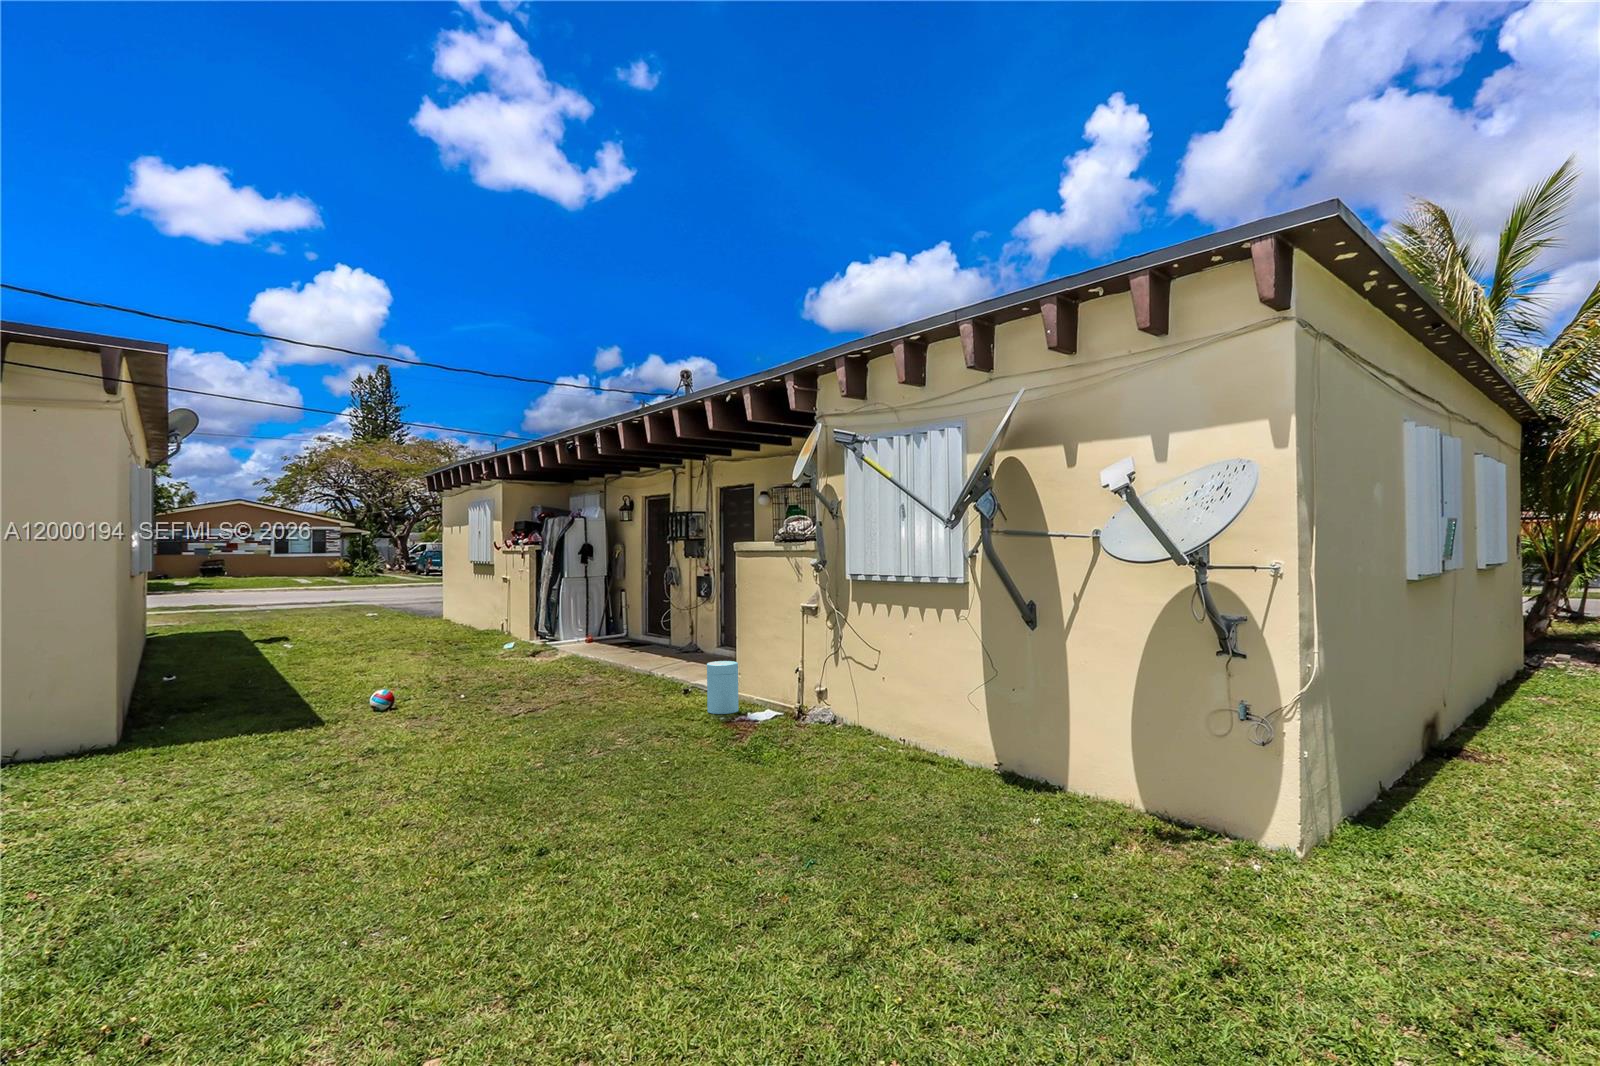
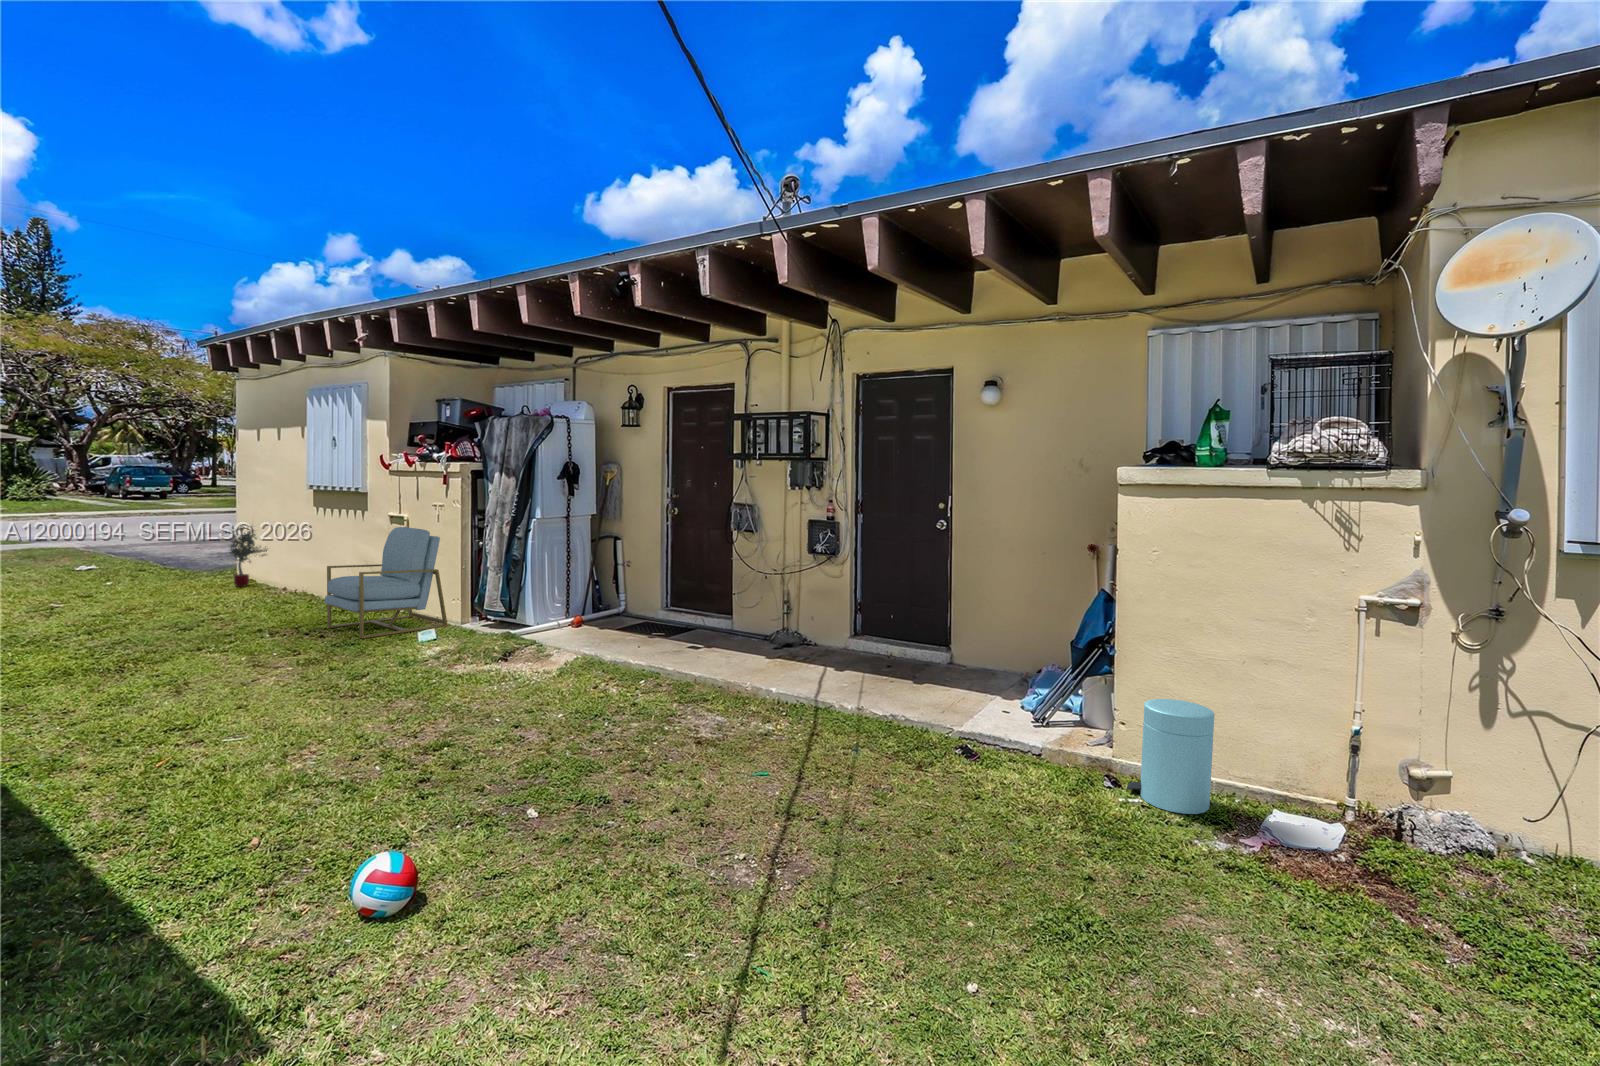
chair: none [461,587,525,652] -> present [325,527,448,639]
potted tree: none [436,589,460,629] -> present [230,525,268,587]

